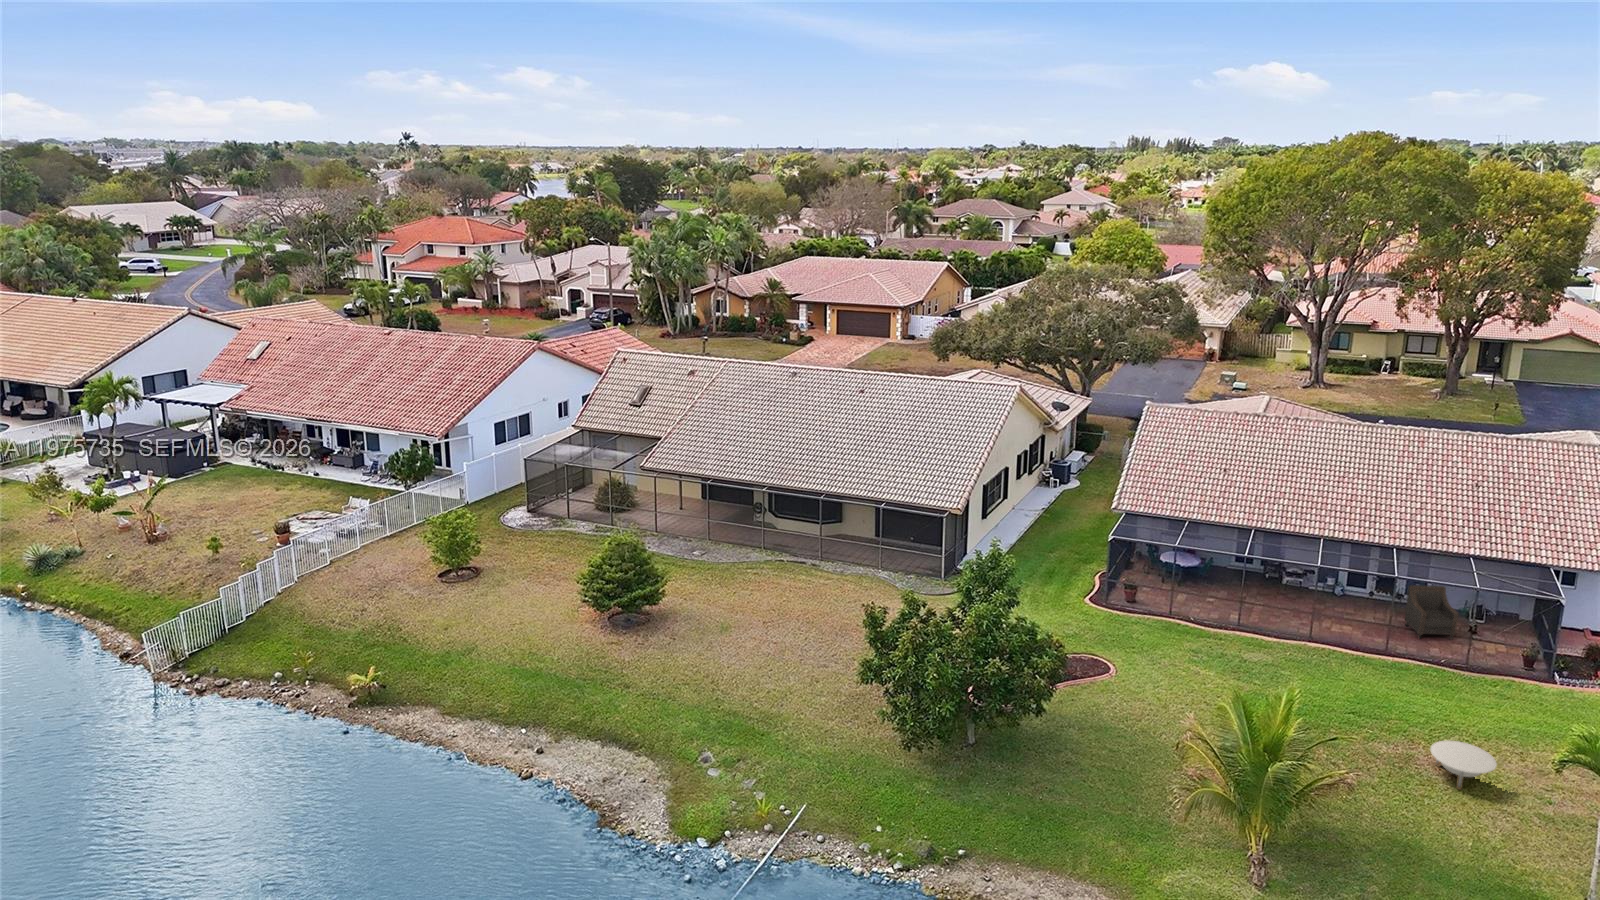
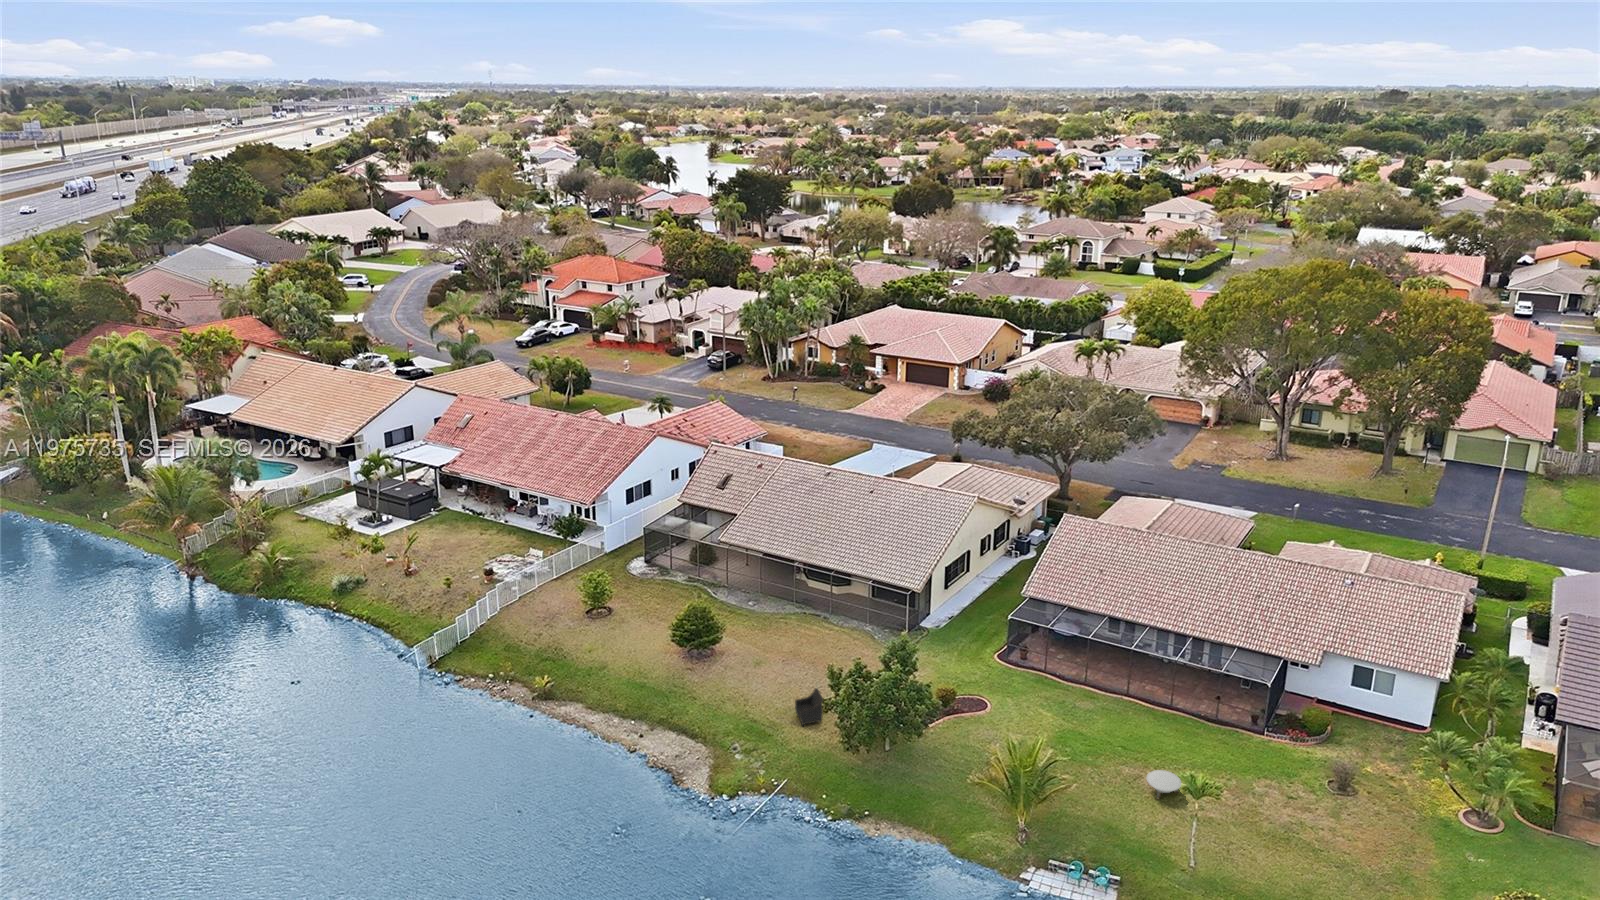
chair: present [1405,585,1459,640] -> present [795,688,823,726]

